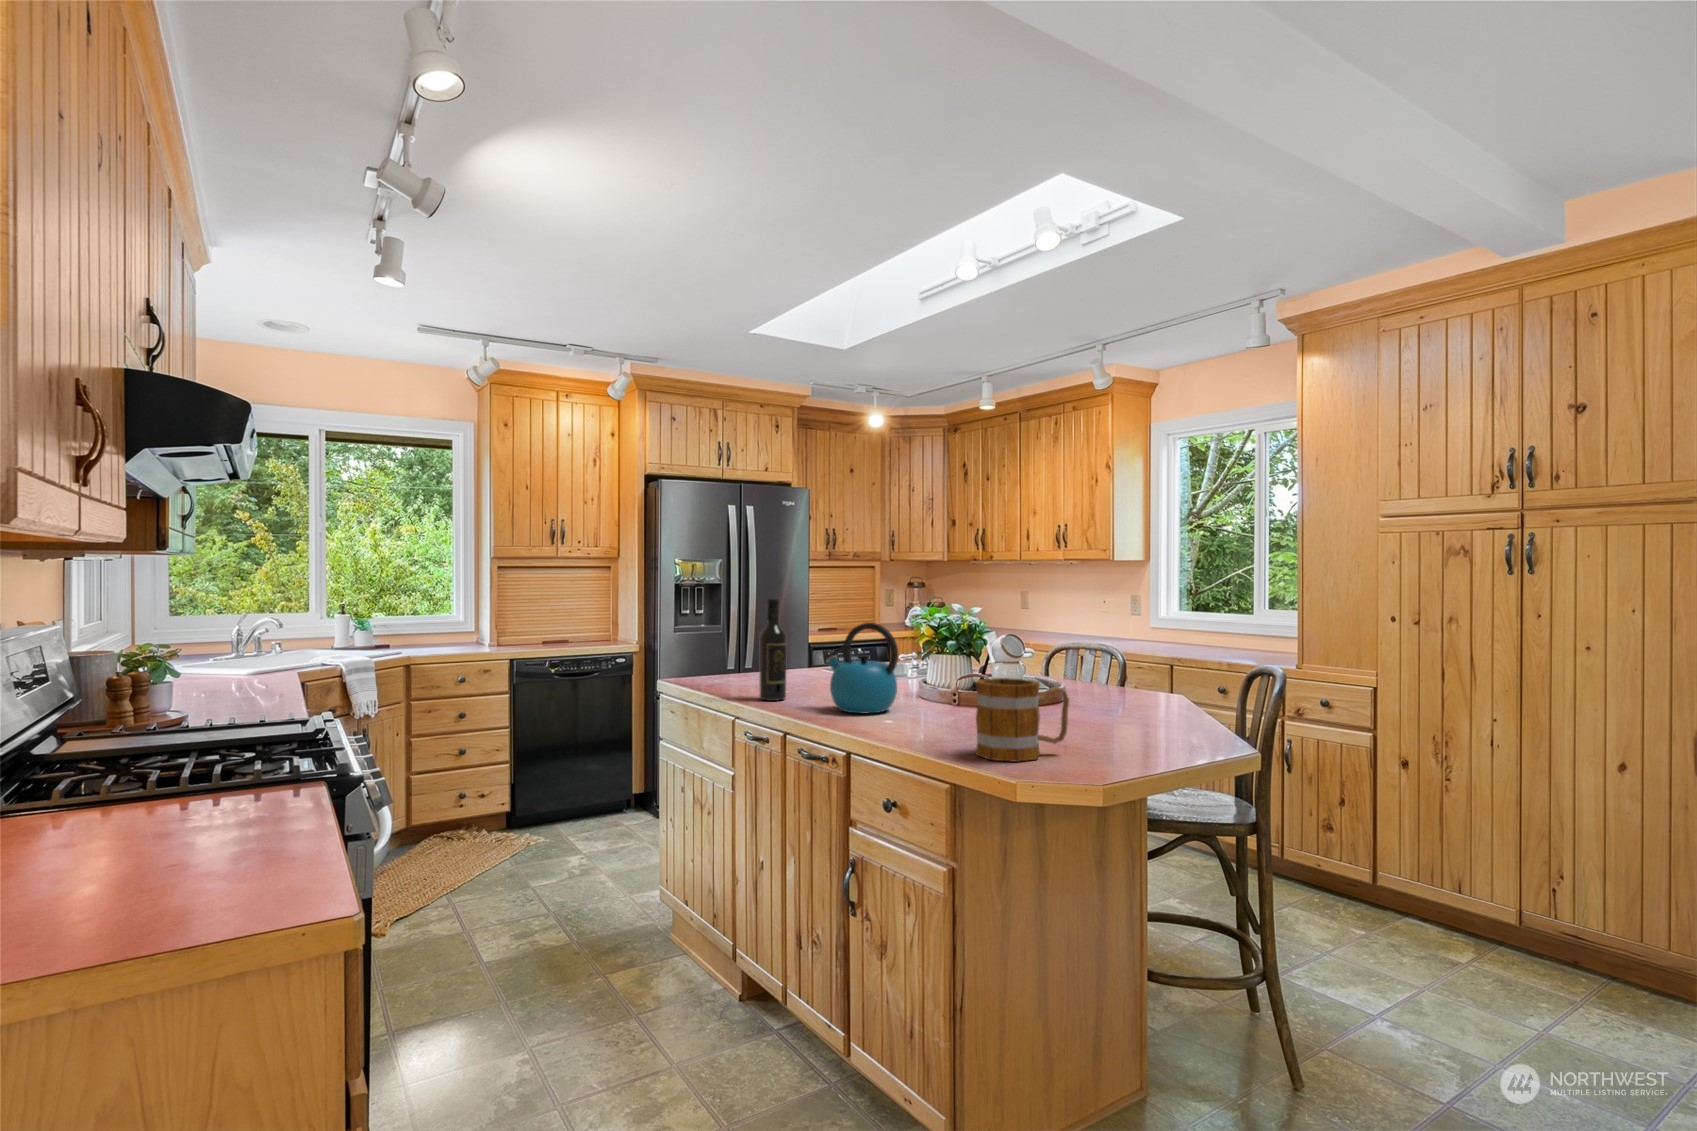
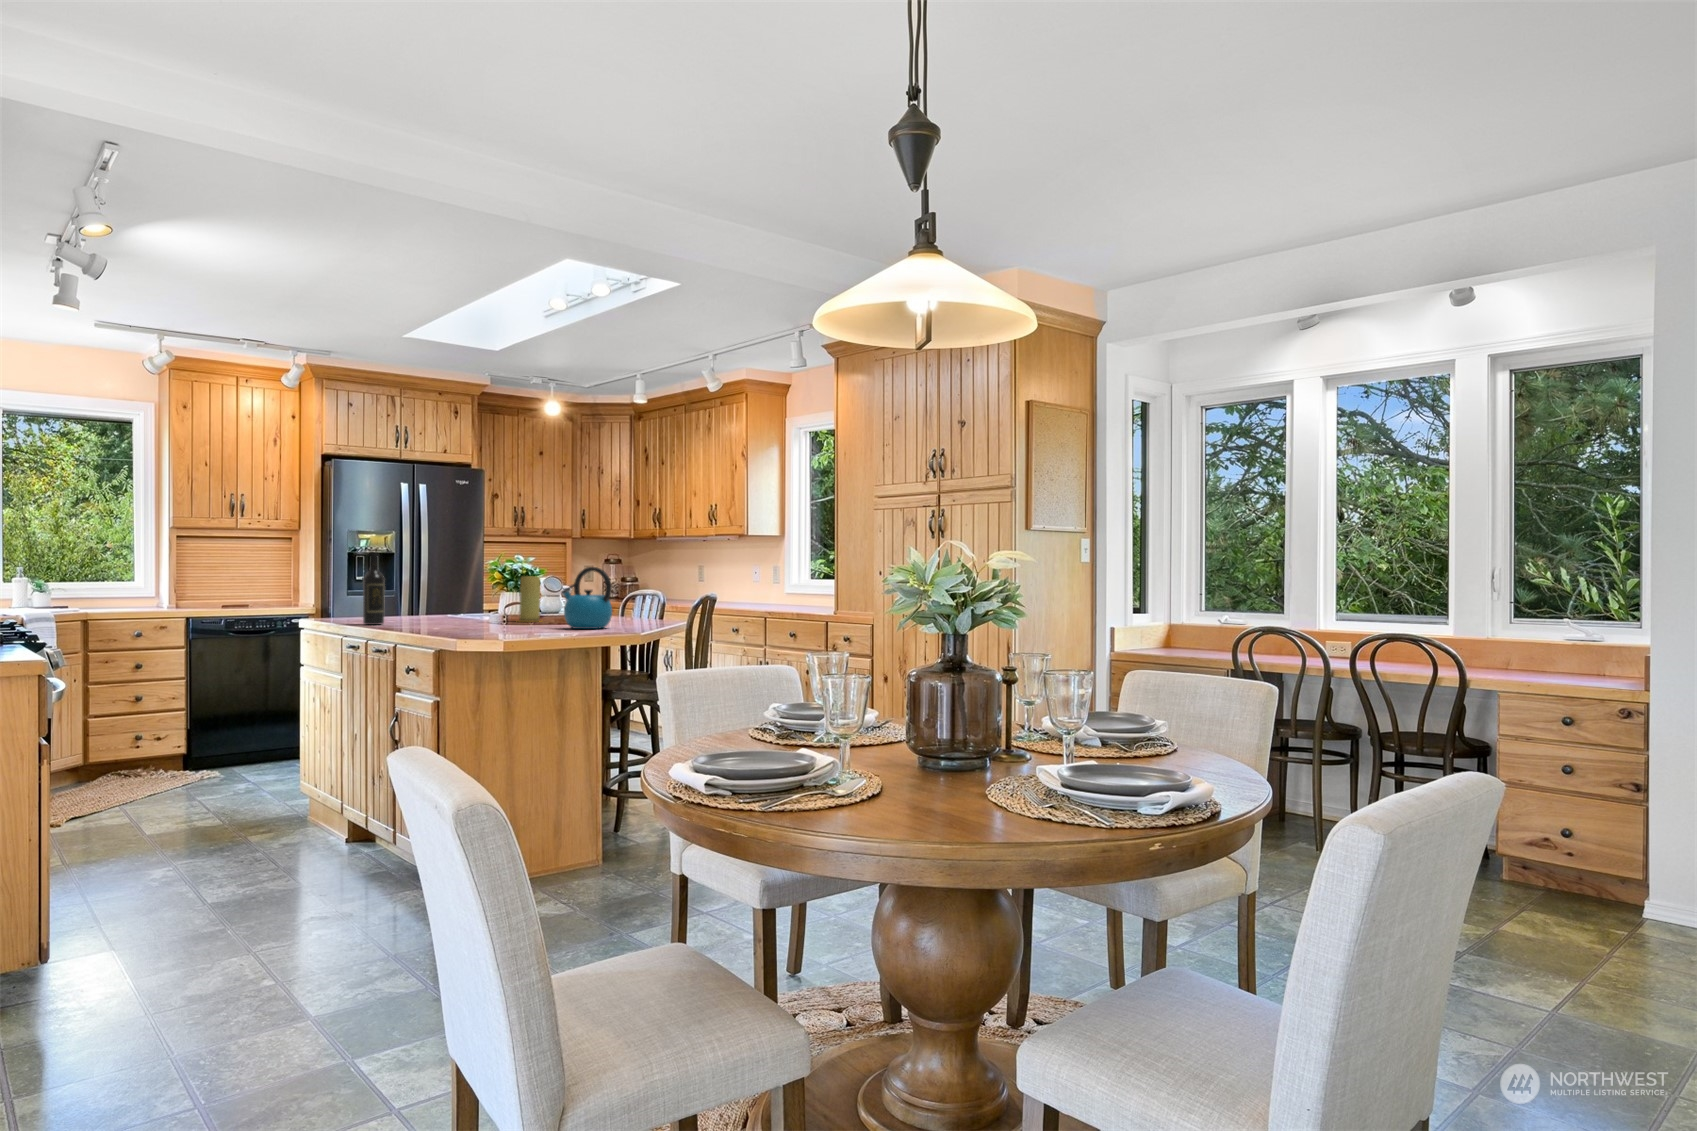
kettle: present [825,623,898,713] -> present [562,567,612,629]
candle: none [950,628,986,694] -> present [518,576,540,622]
mug: present [976,678,1069,762] -> none [455,592,514,637]

